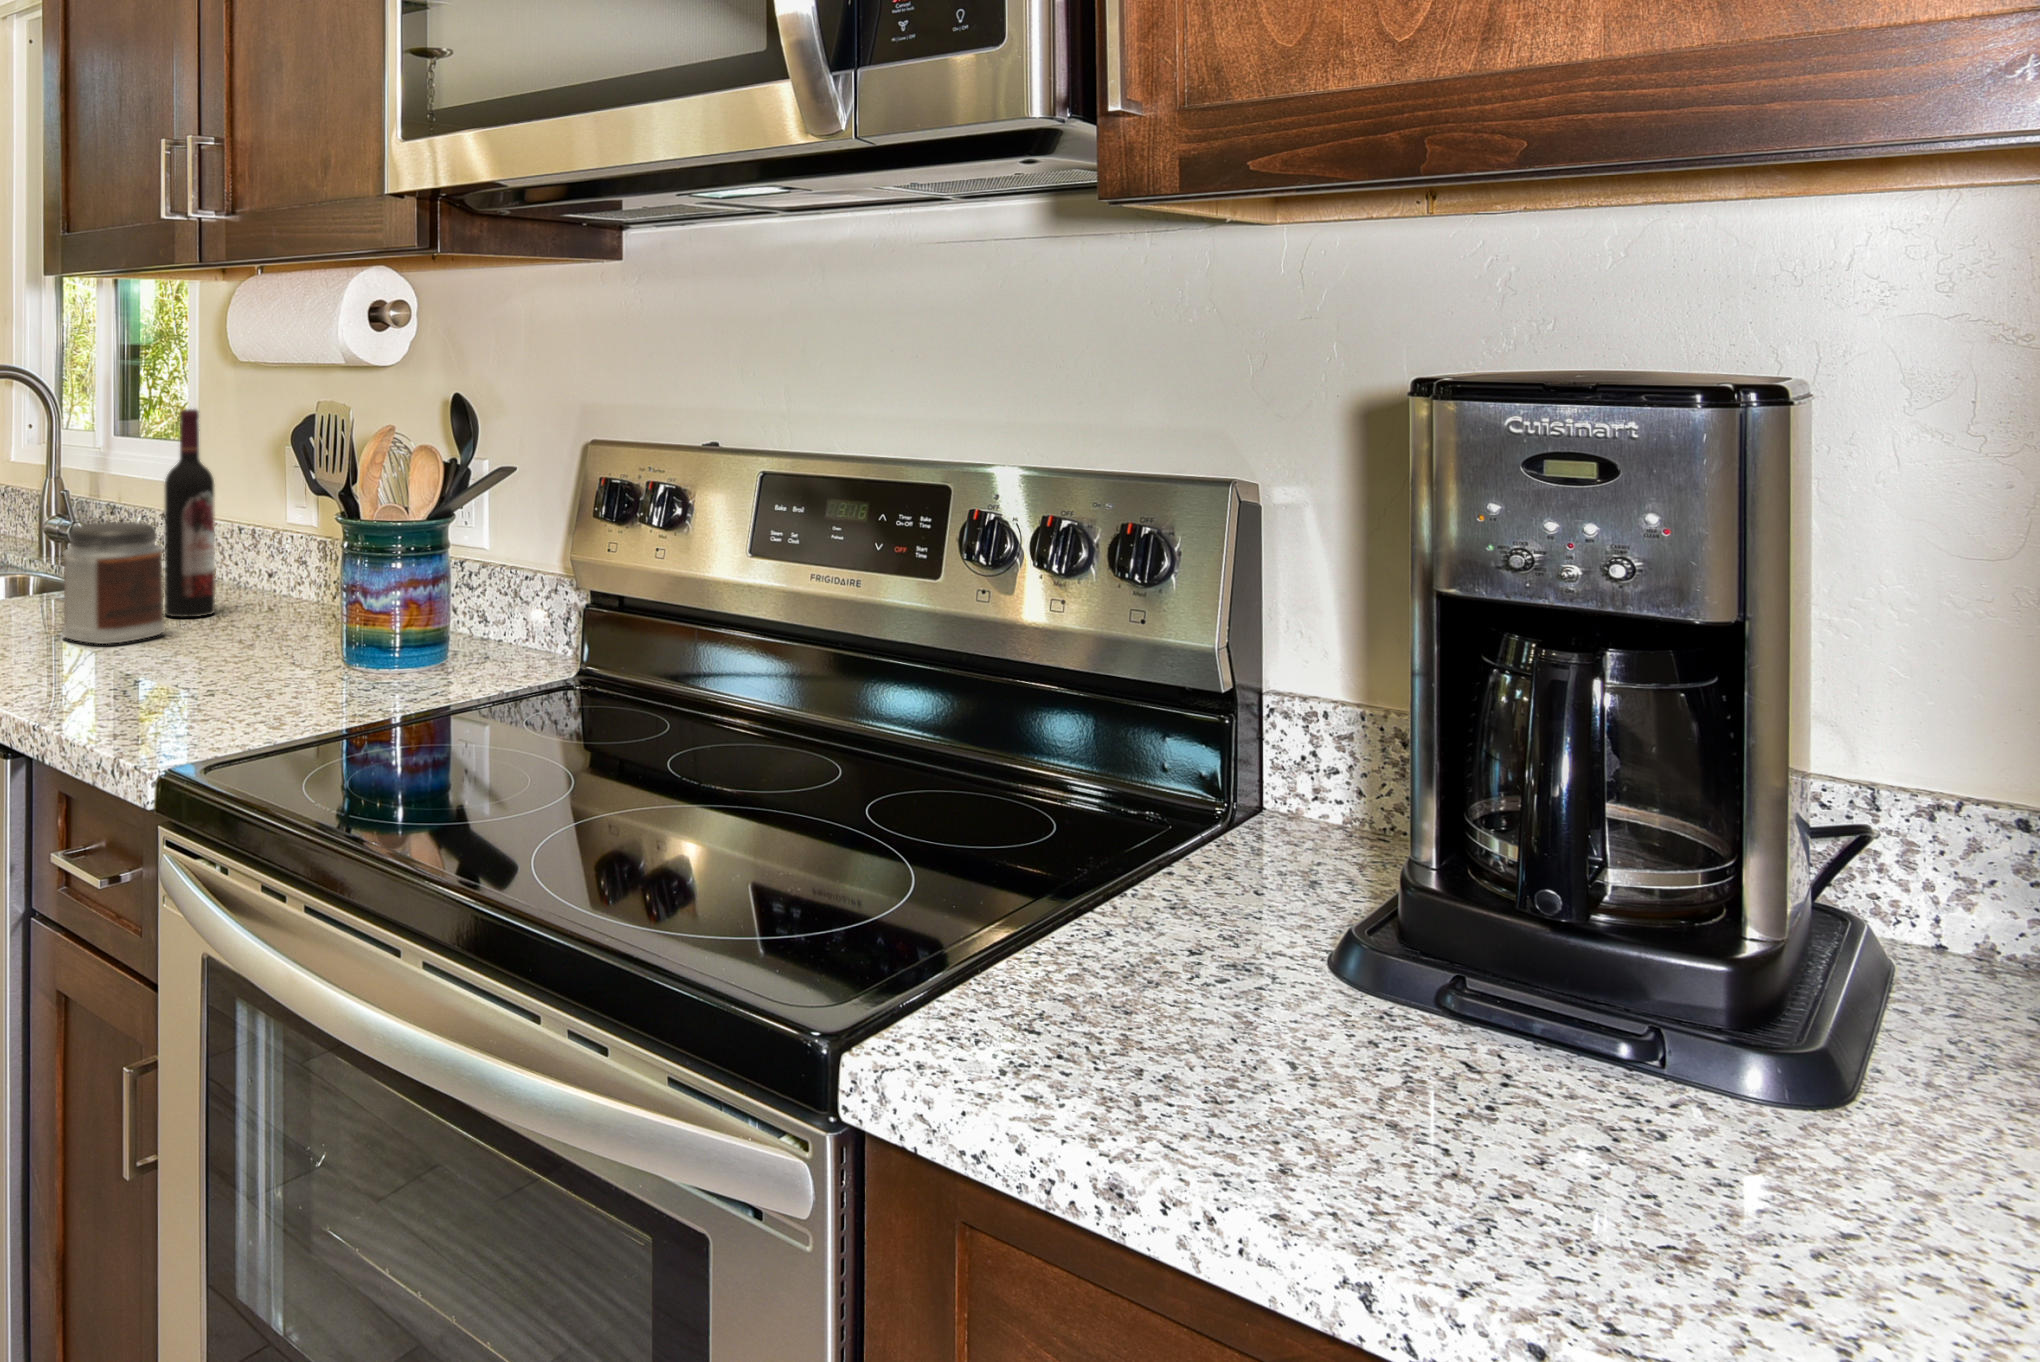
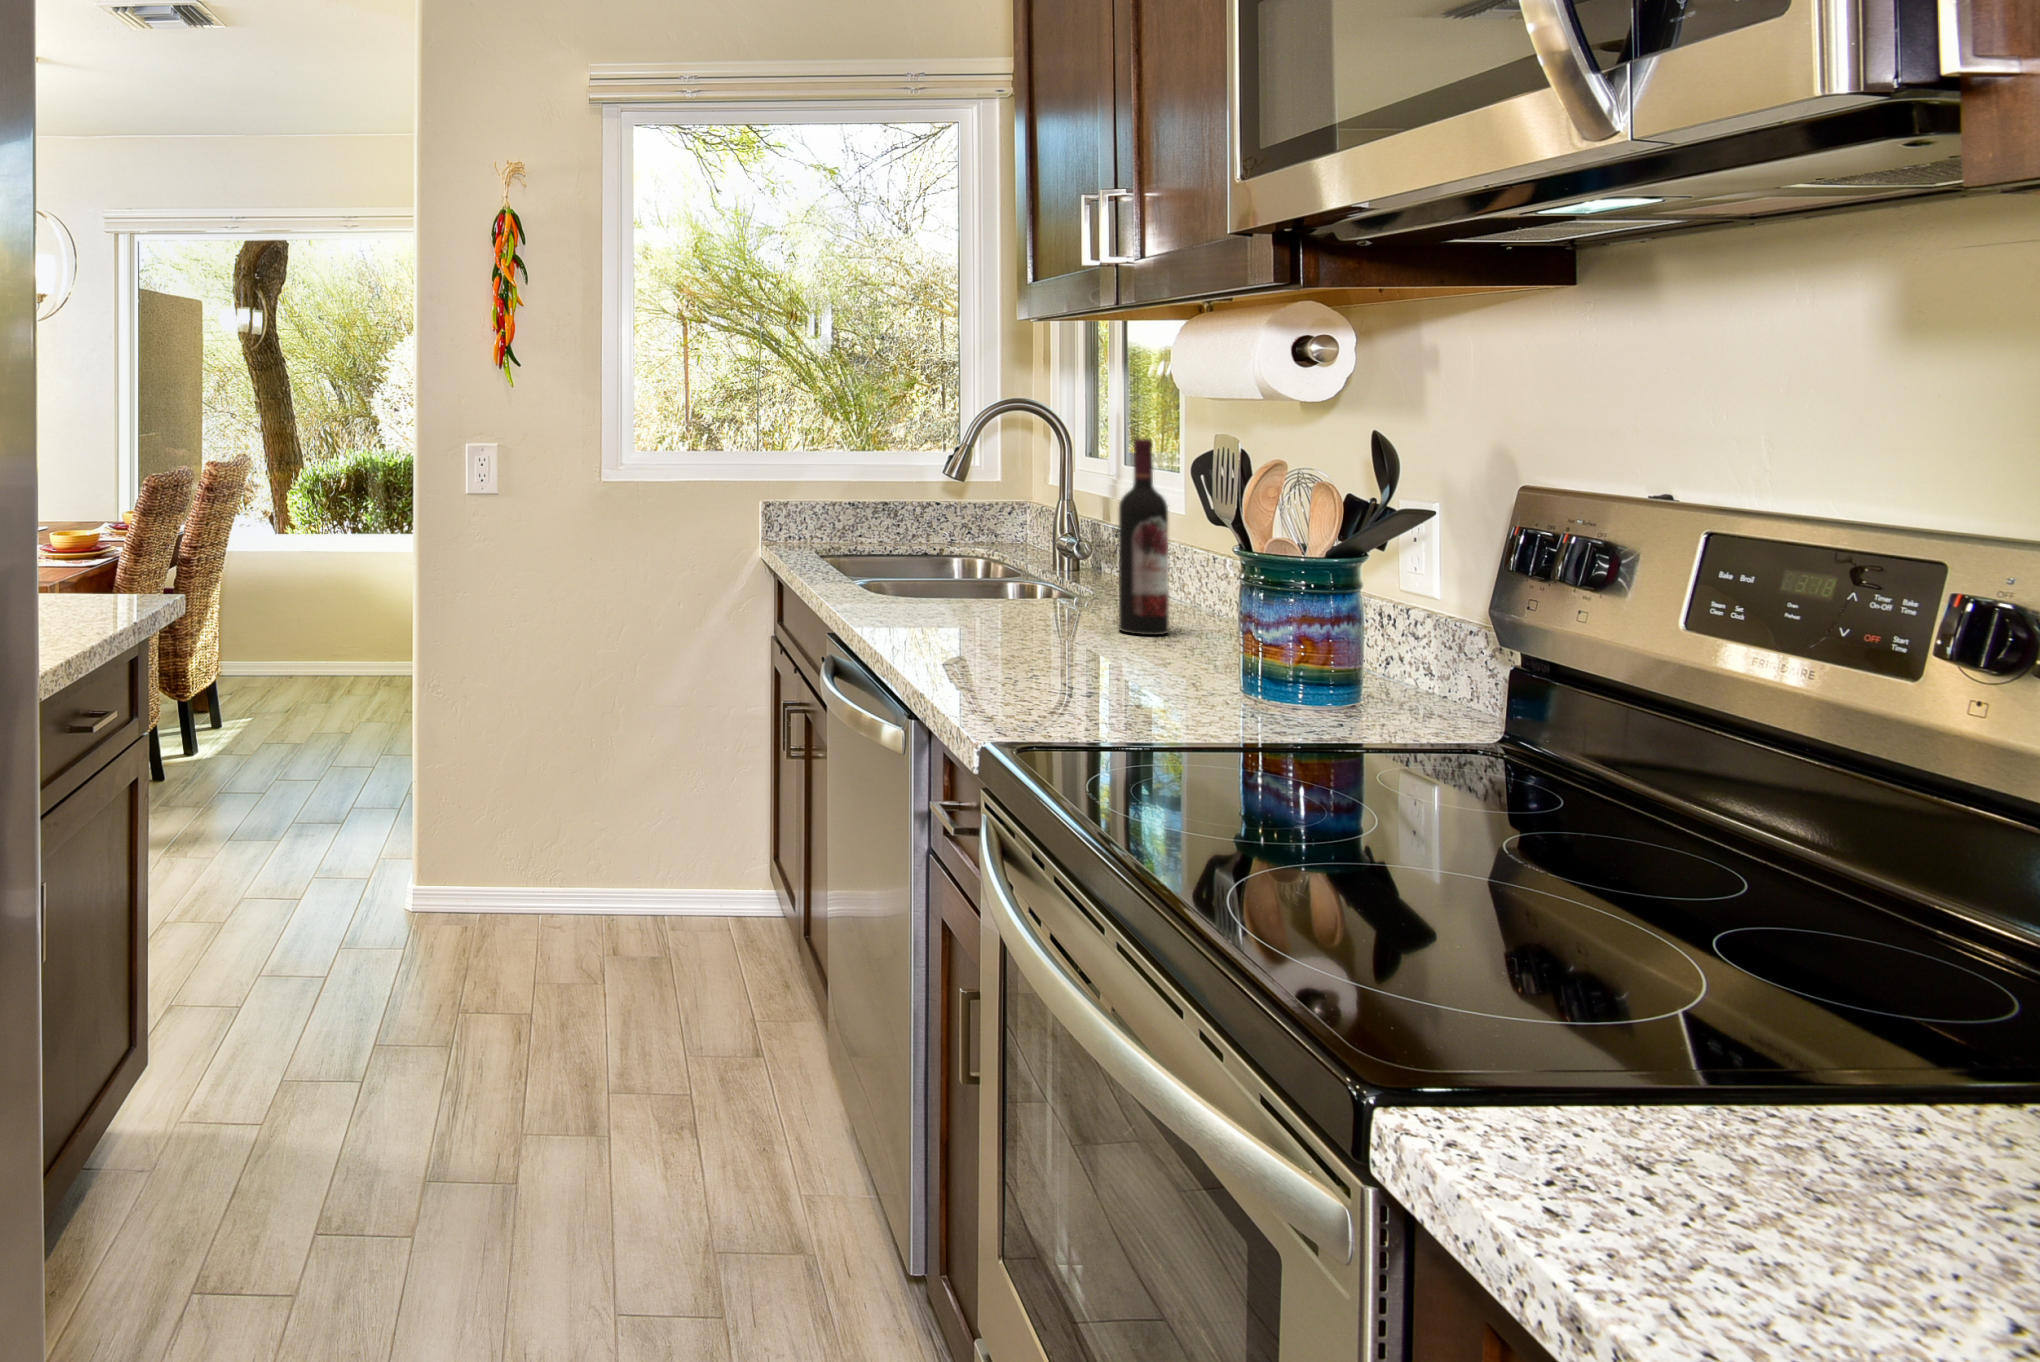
jar: present [62,522,165,644] -> none [1008,537,1102,646]

